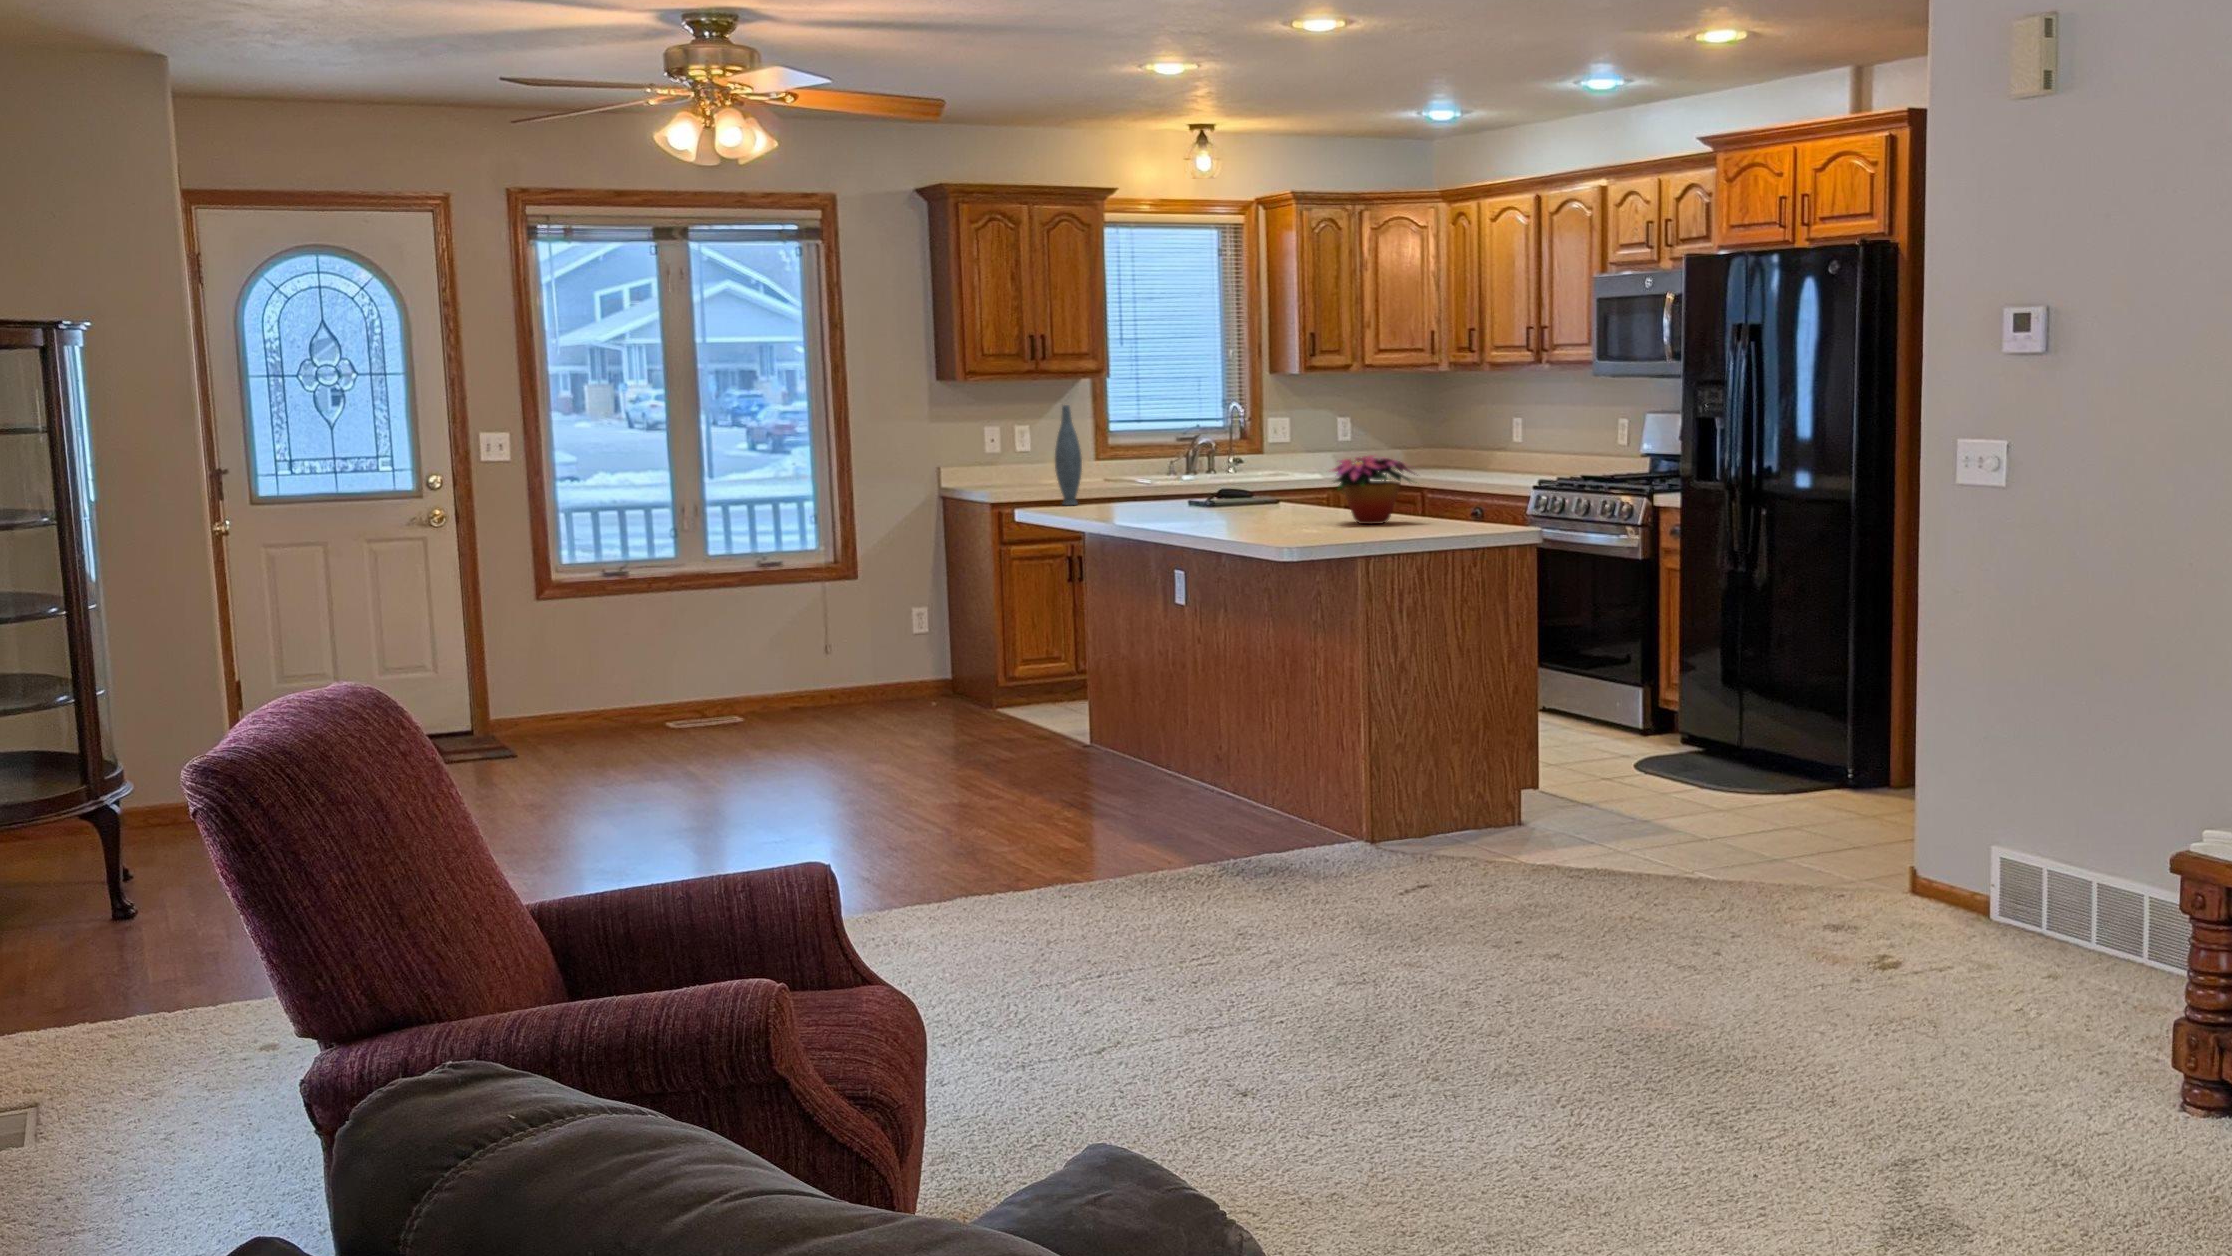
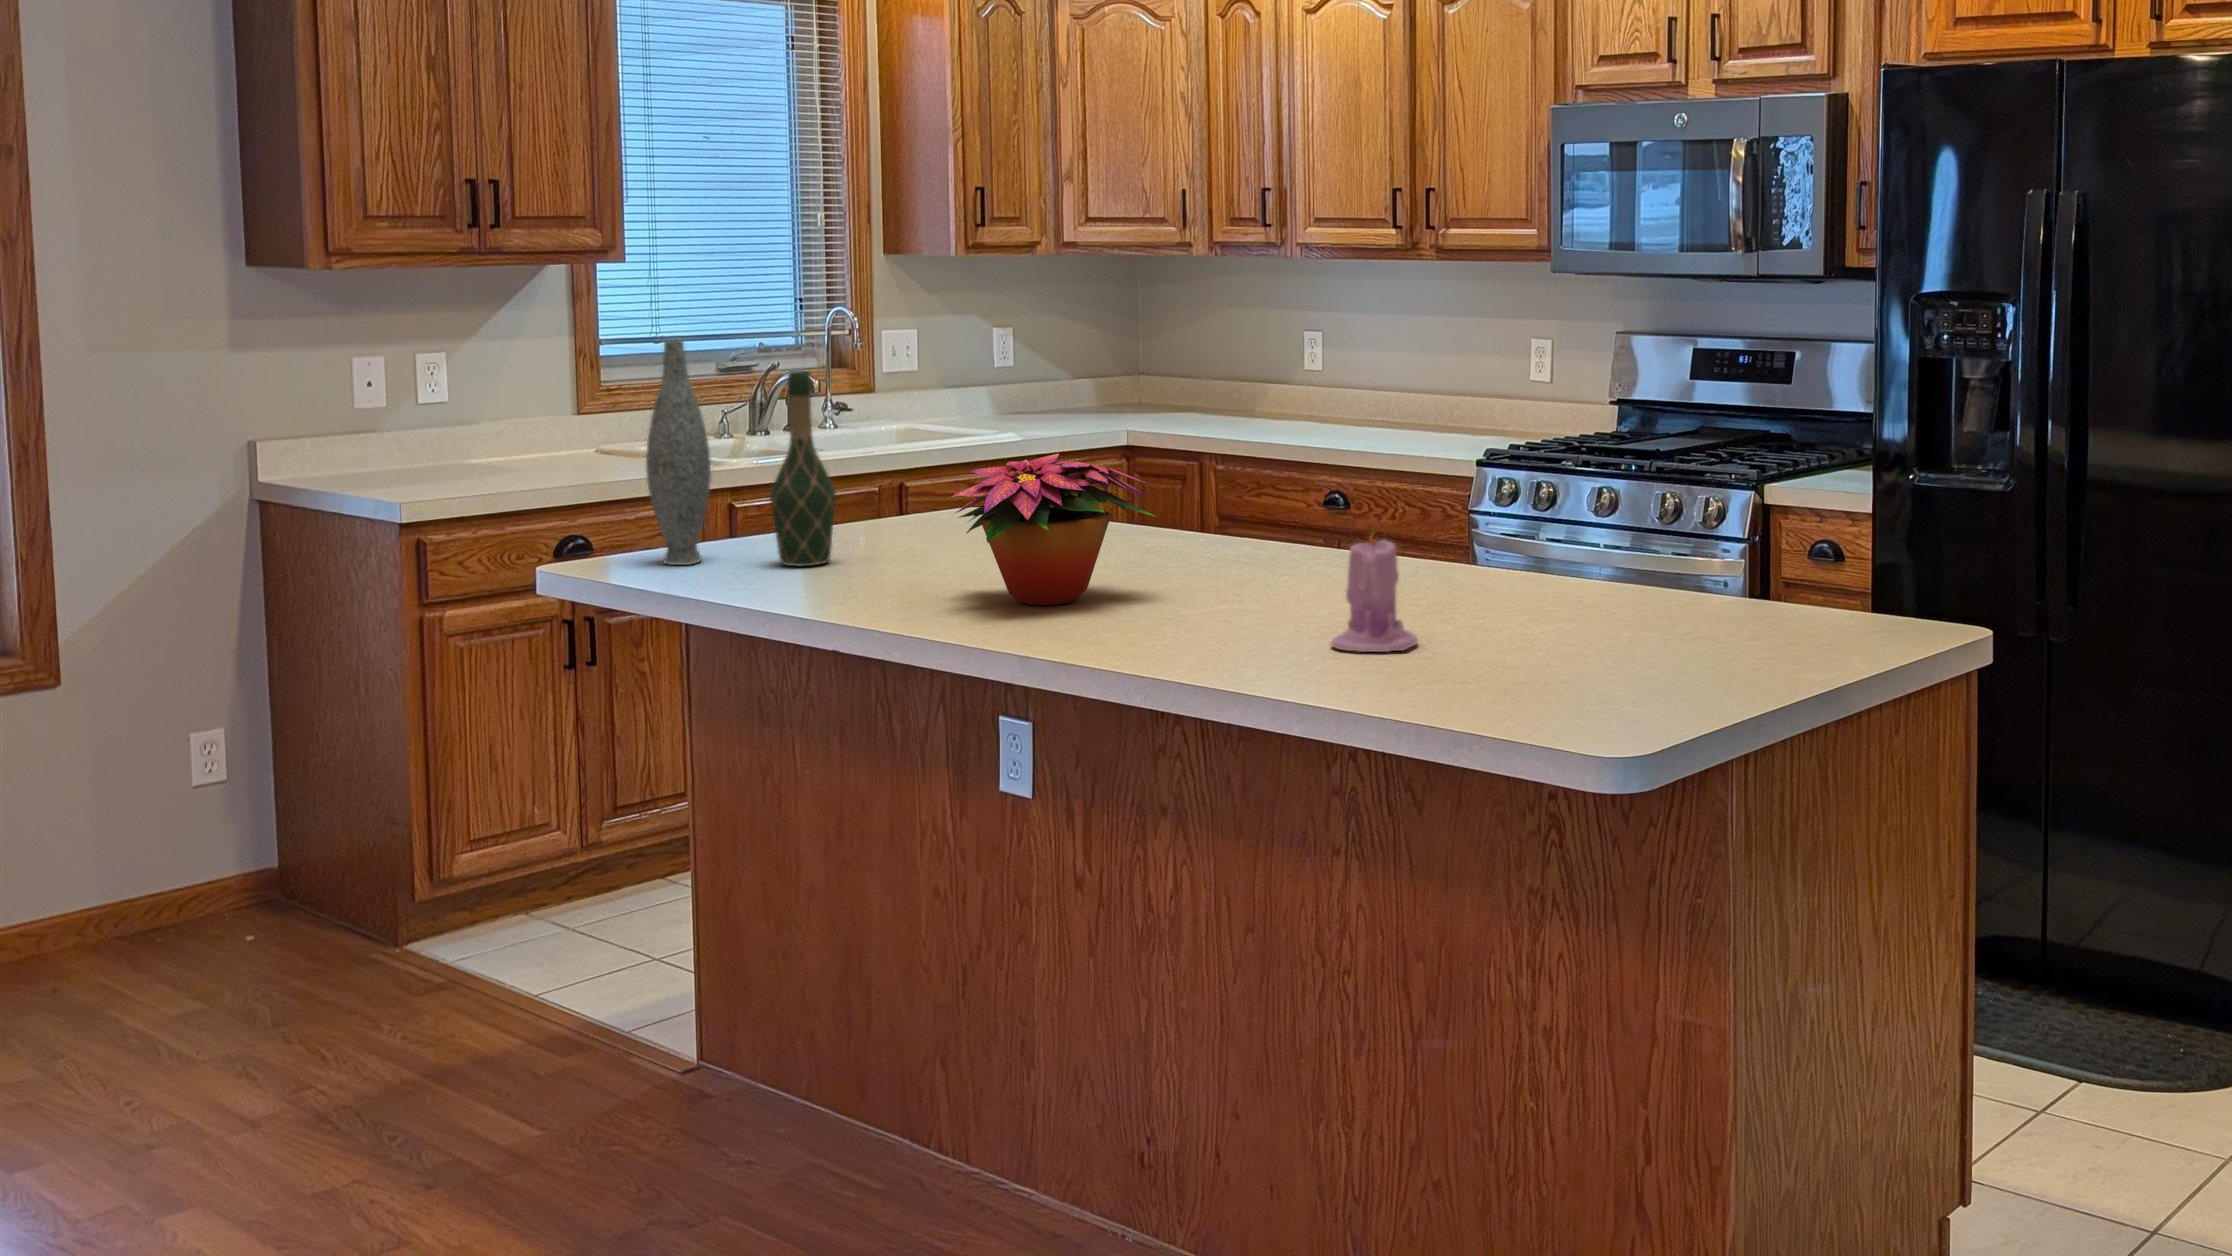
wine bottle: none [1101,419,1129,506] -> present [770,371,835,566]
flower arrangement: present [1332,455,1418,524] -> present [952,453,1156,605]
candle: none [1253,473,1290,524] -> present [1331,528,1418,652]

